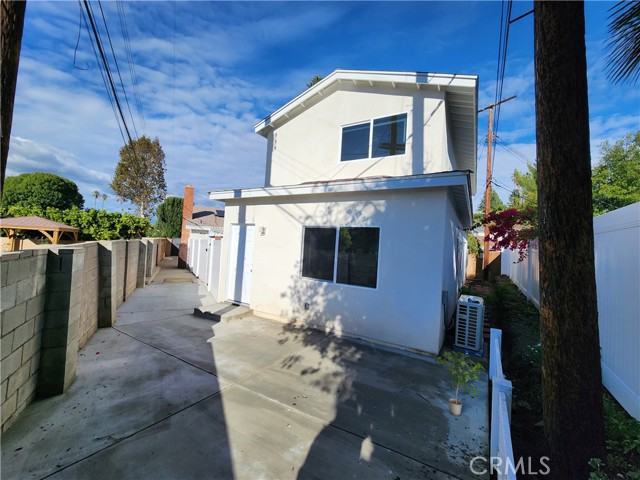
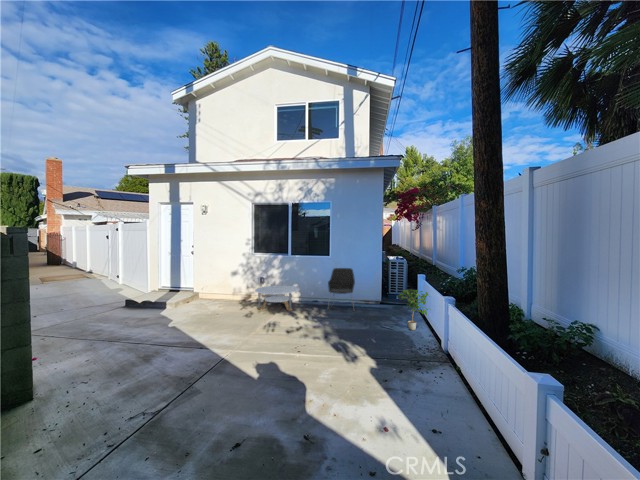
chair: none [362,304,402,363] -> present [328,268,355,309]
round table: none [290,314,339,347] -> present [255,285,300,311]

